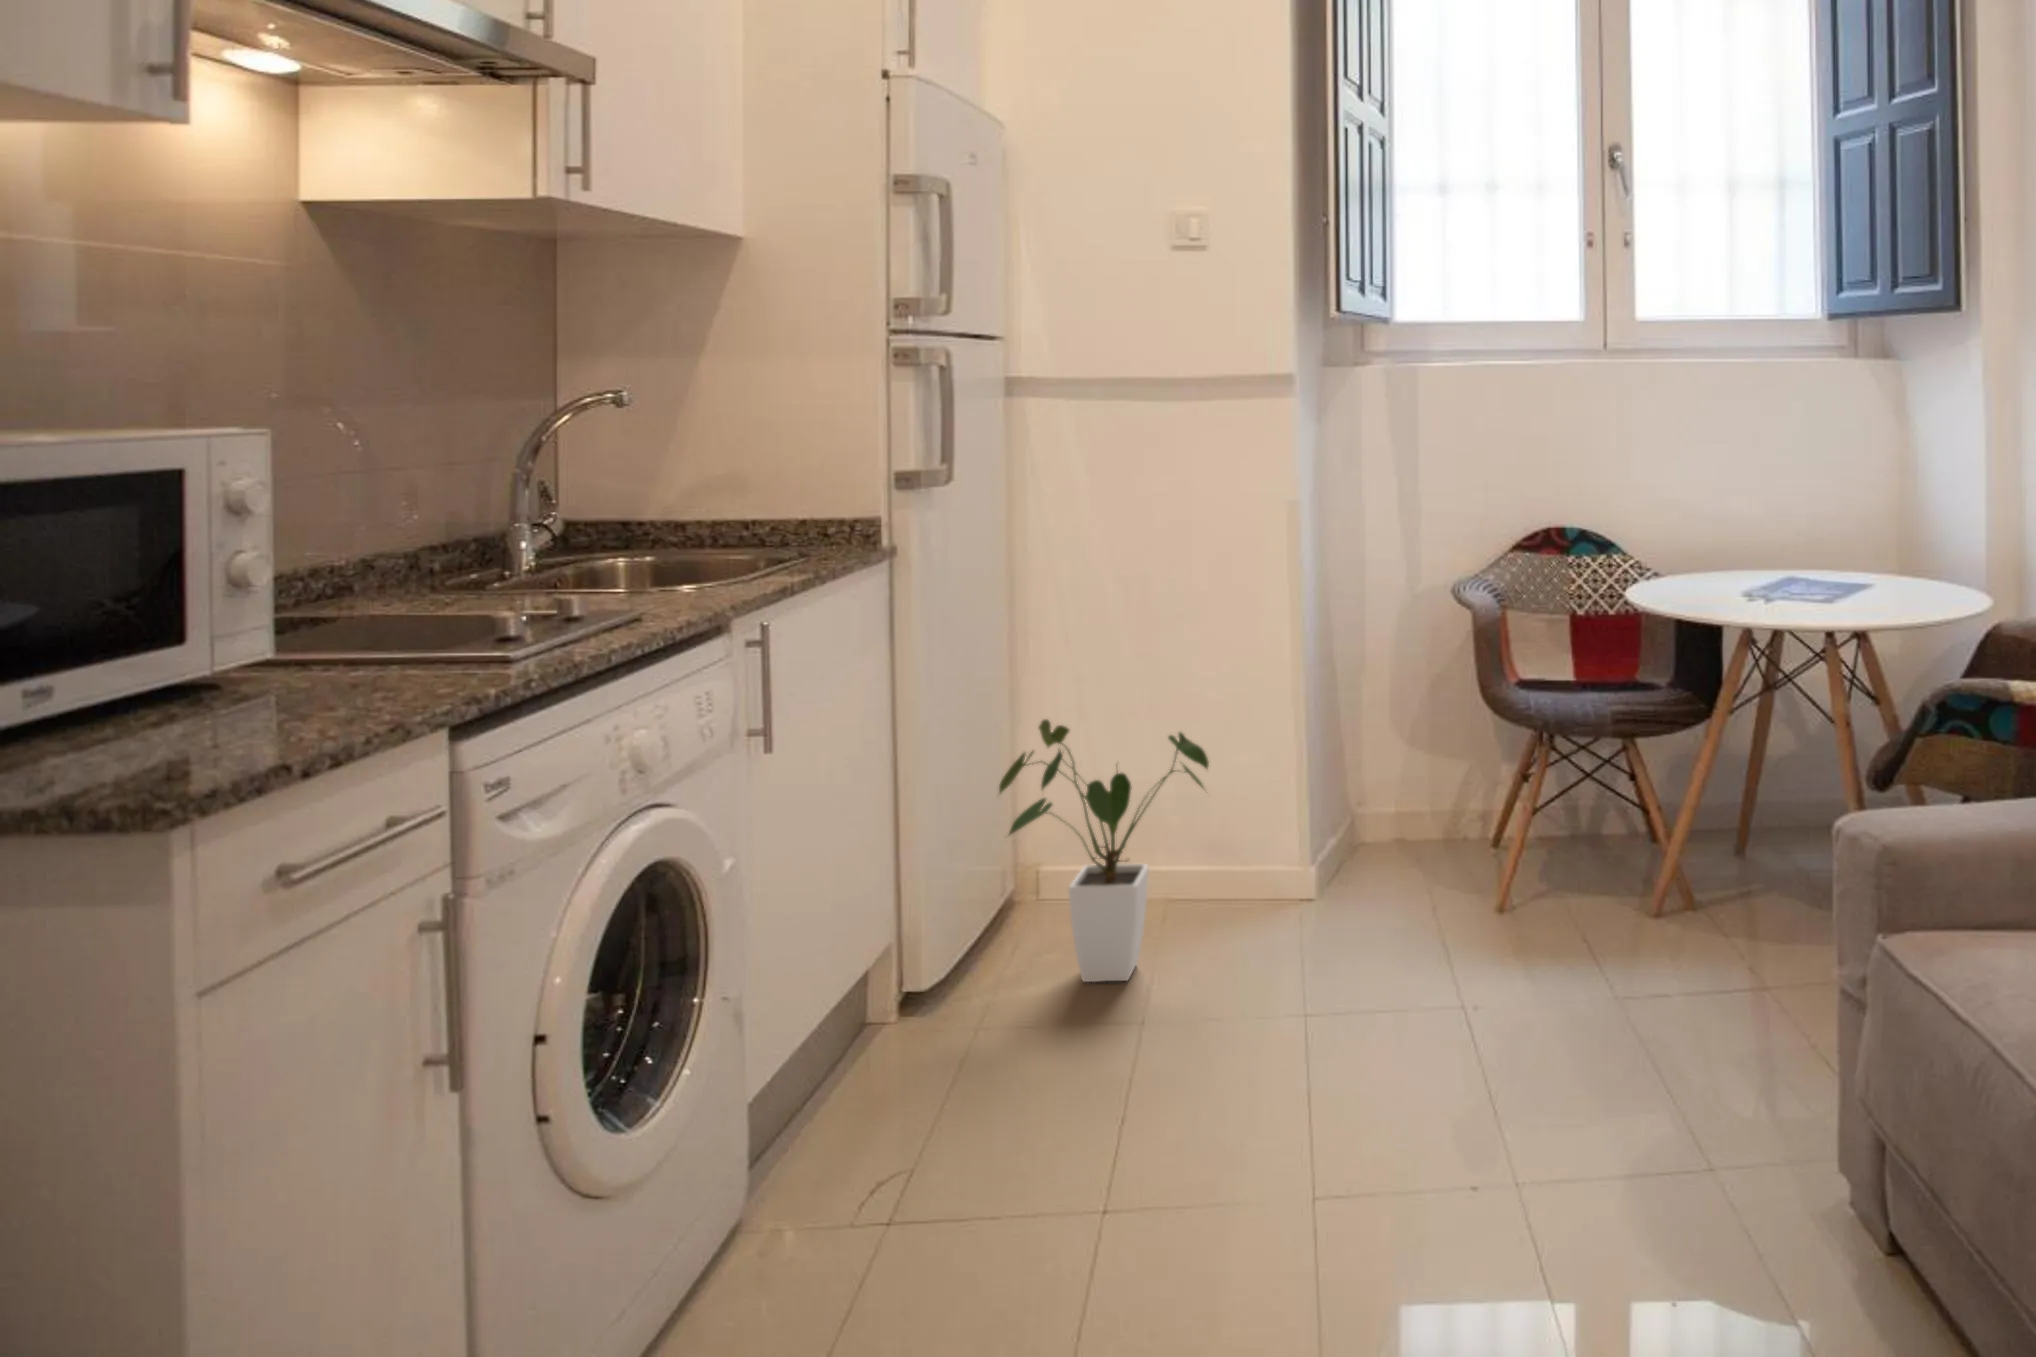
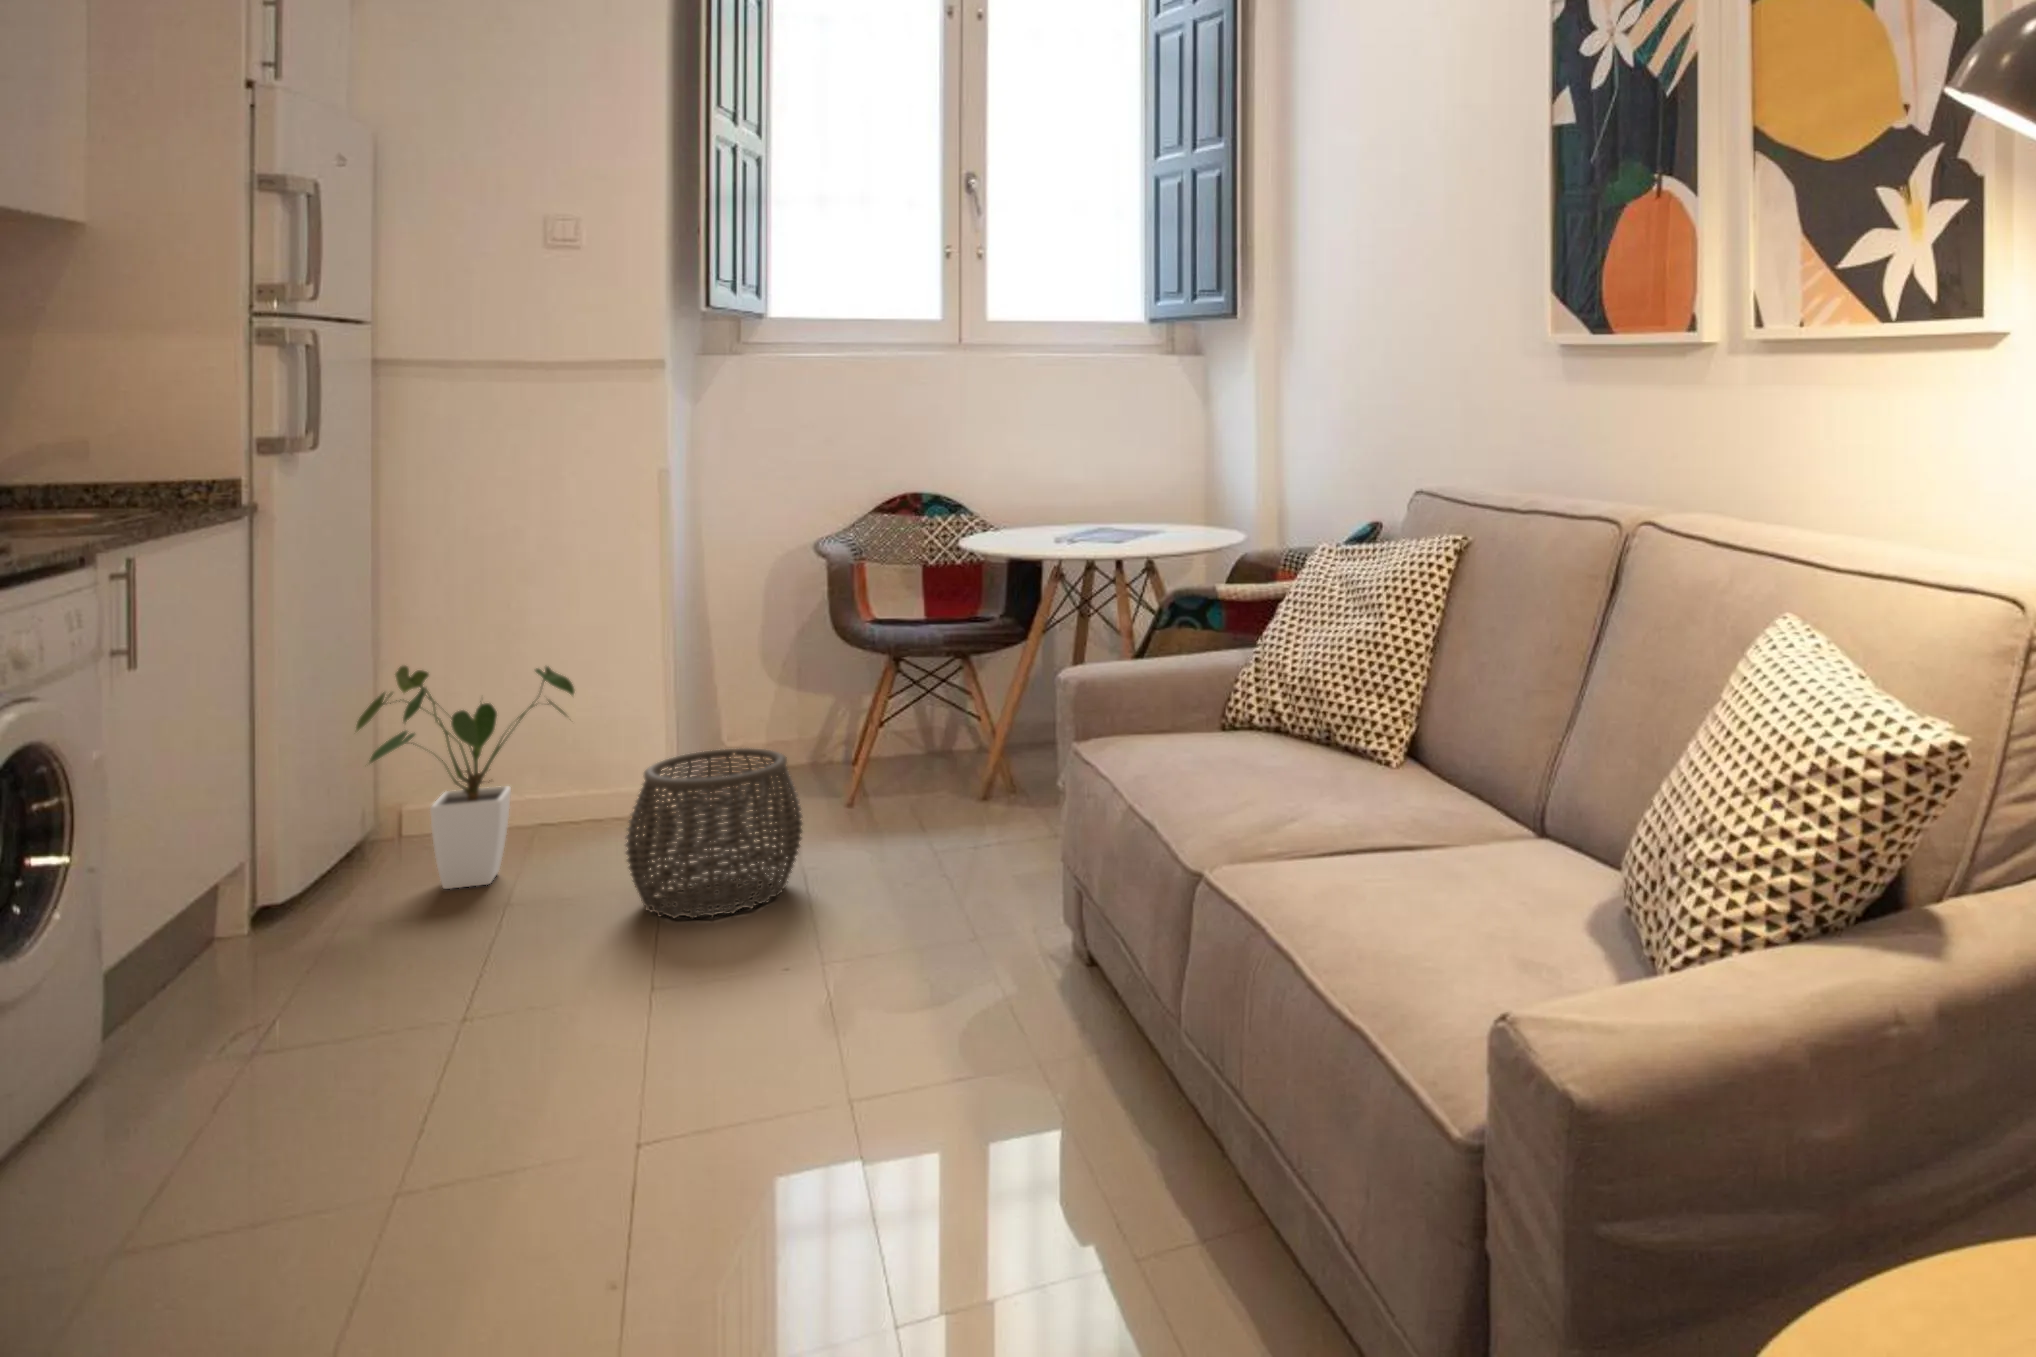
woven basket: none [1262,850,1461,1077] -> present [626,748,803,918]

